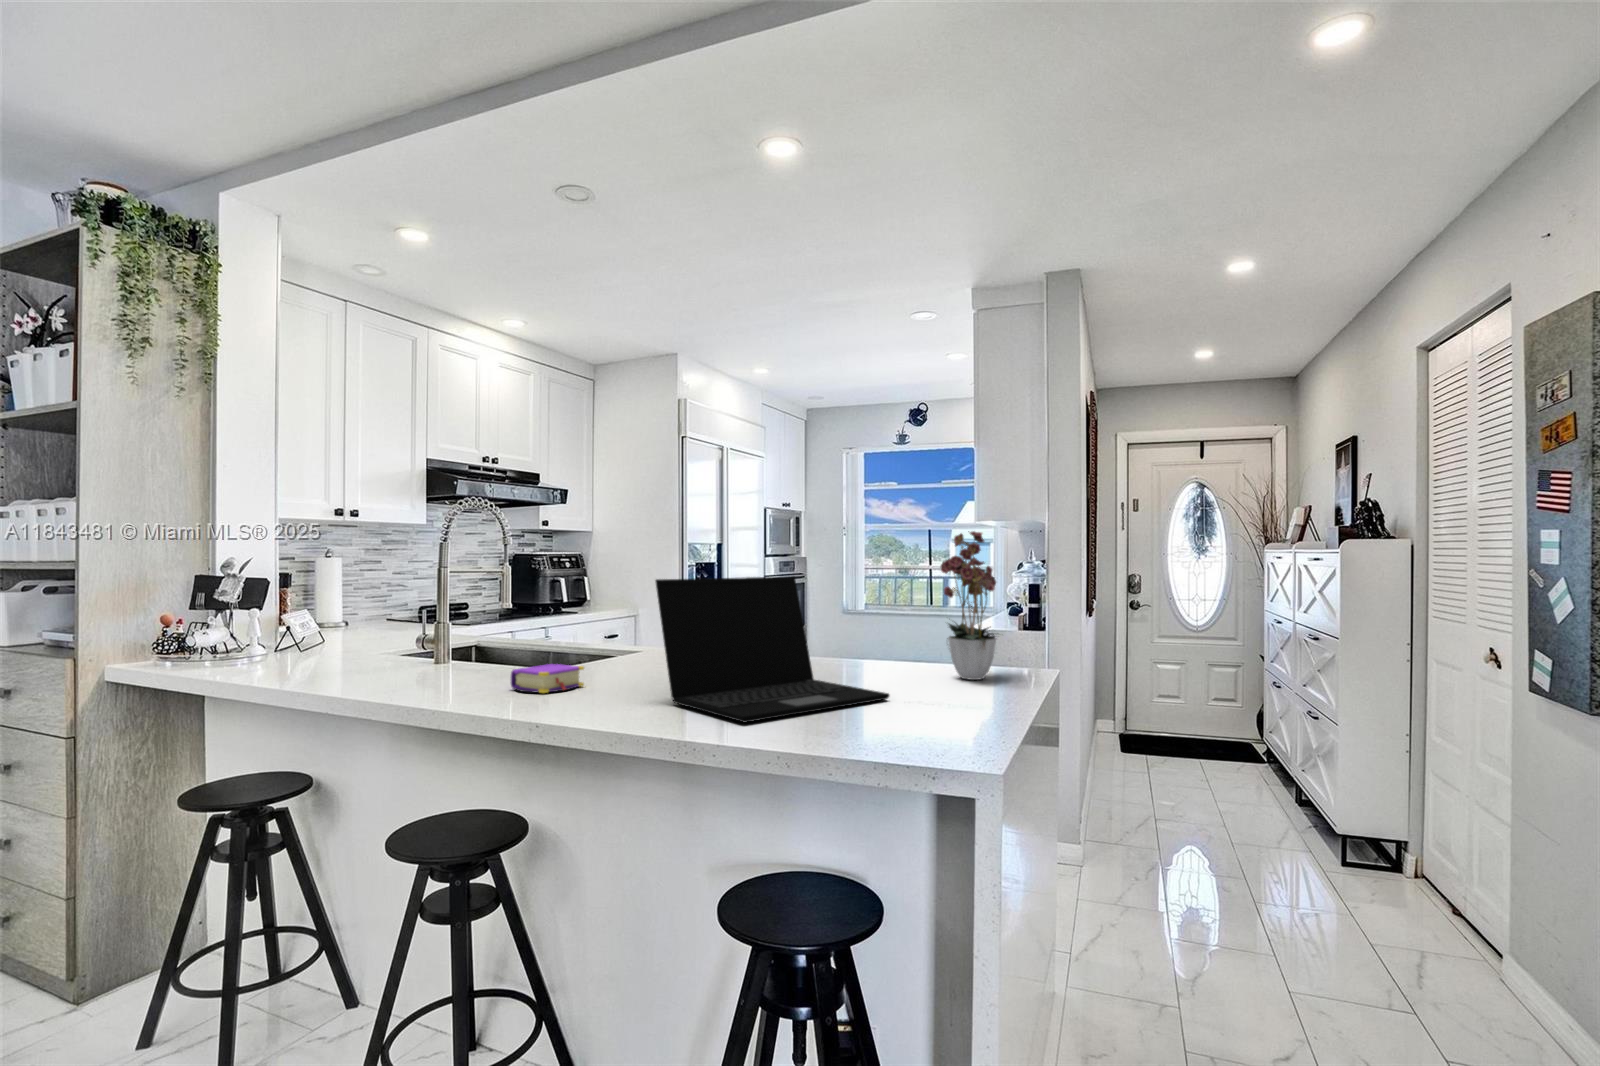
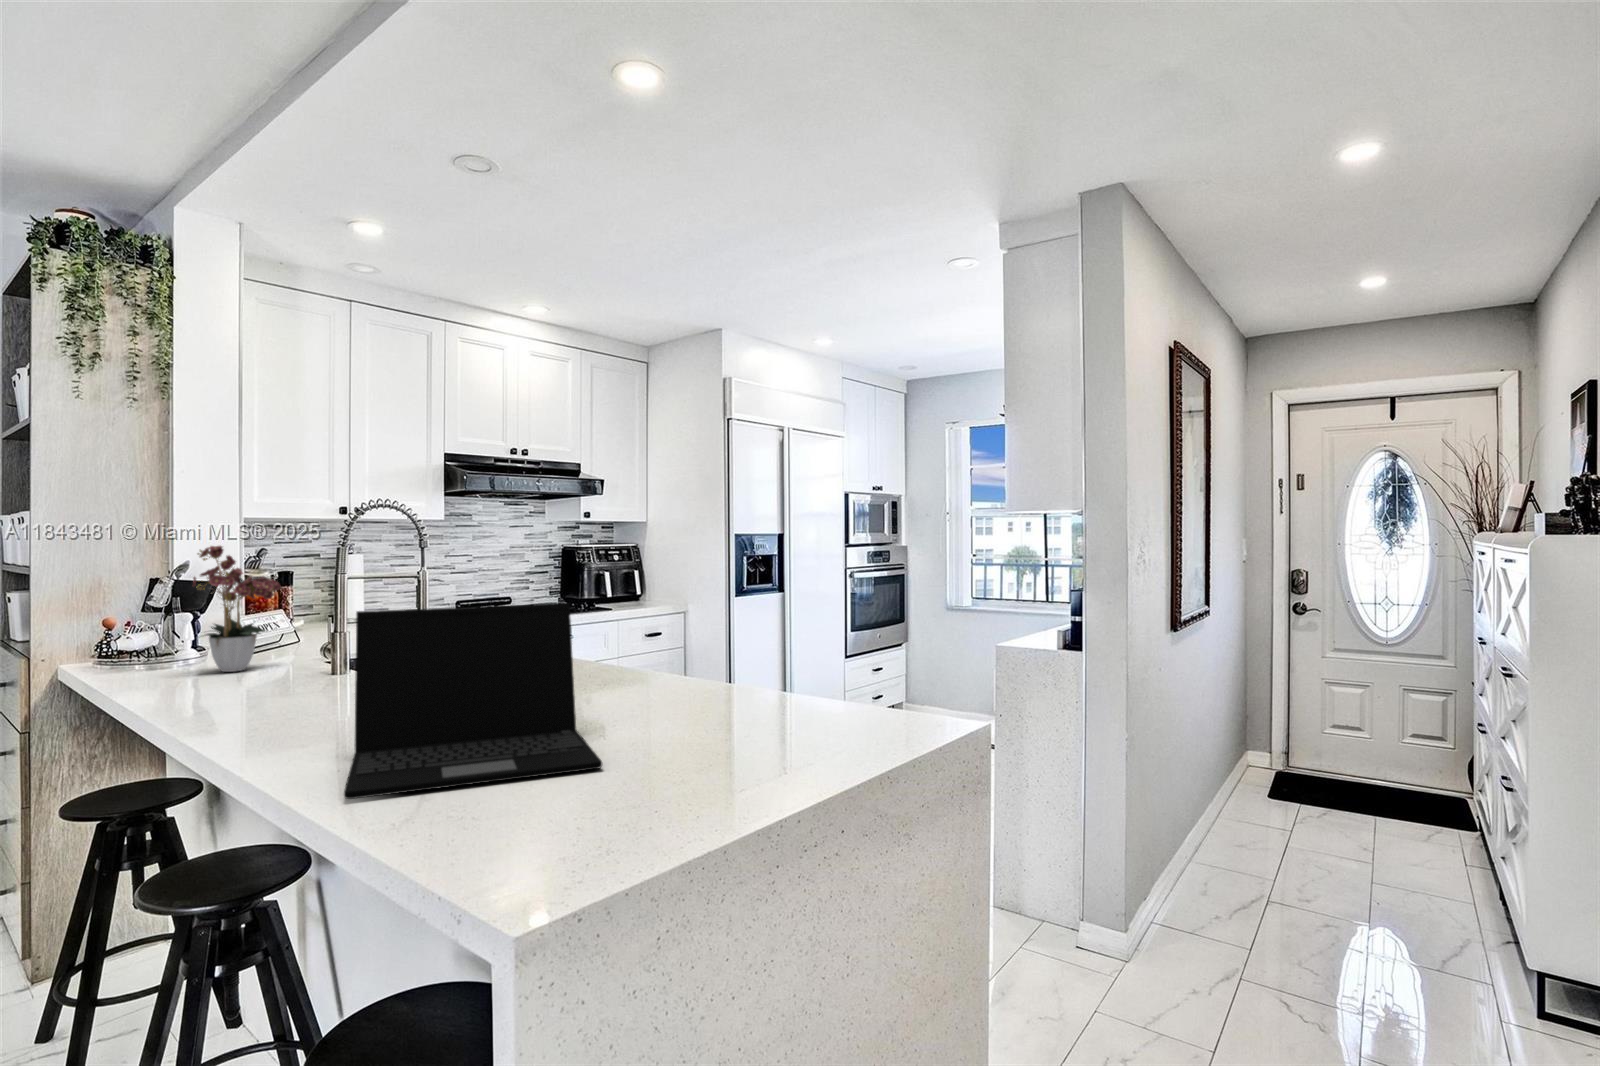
flower arrangement: present [940,531,996,680] -> present [193,546,280,672]
book: present [511,664,584,693] -> none [225,695,377,739]

